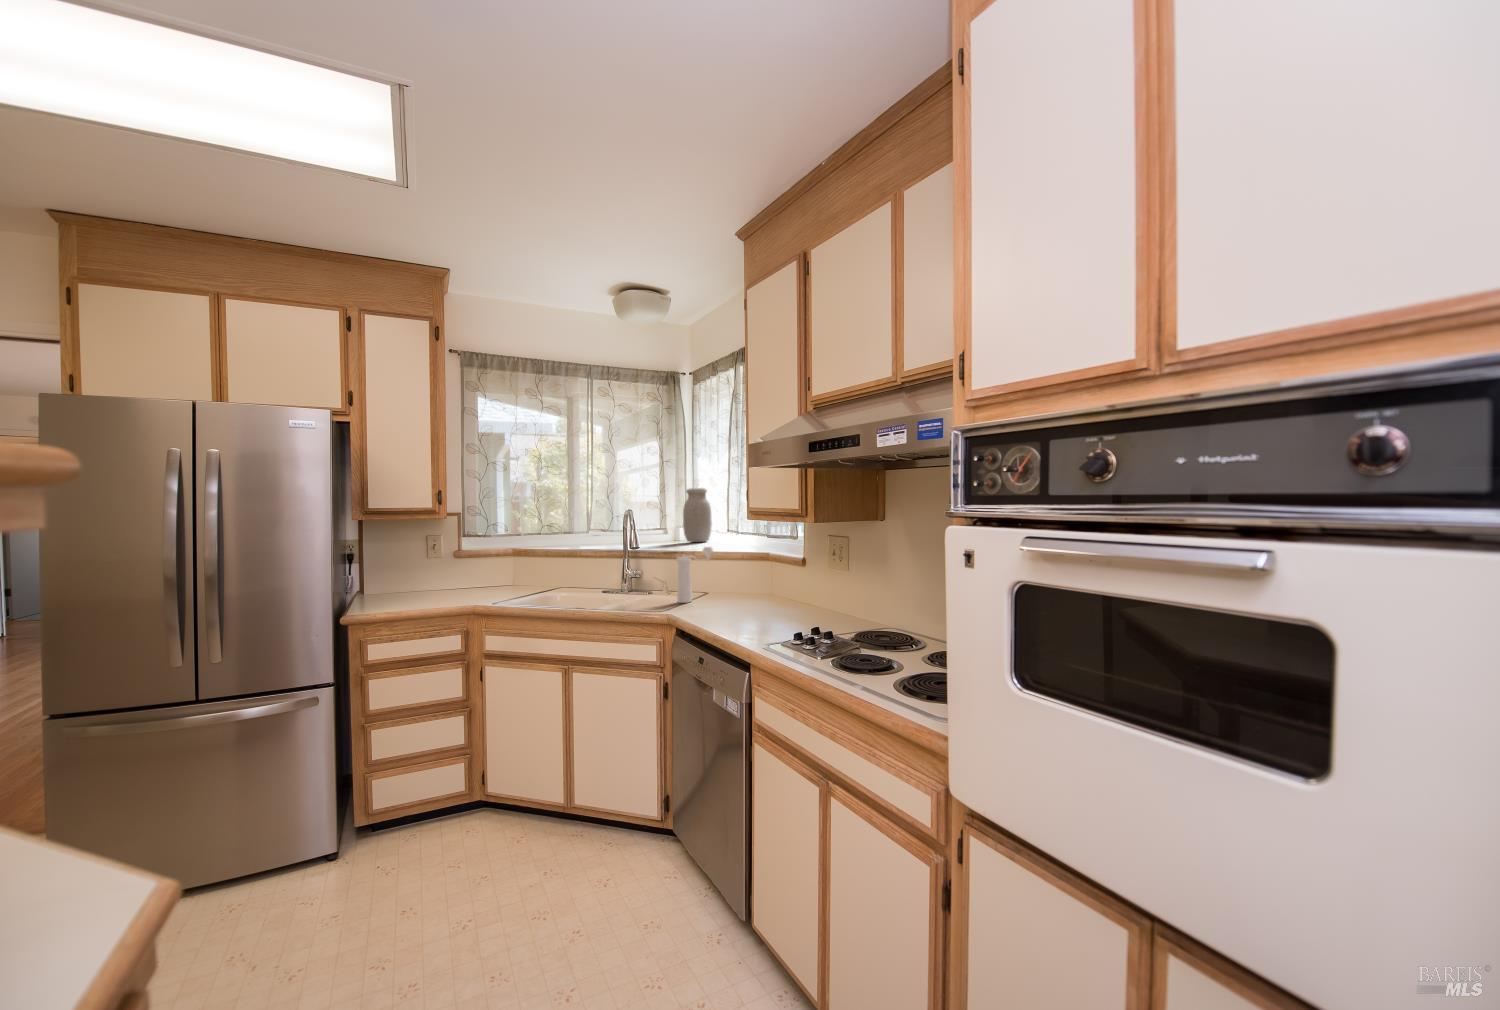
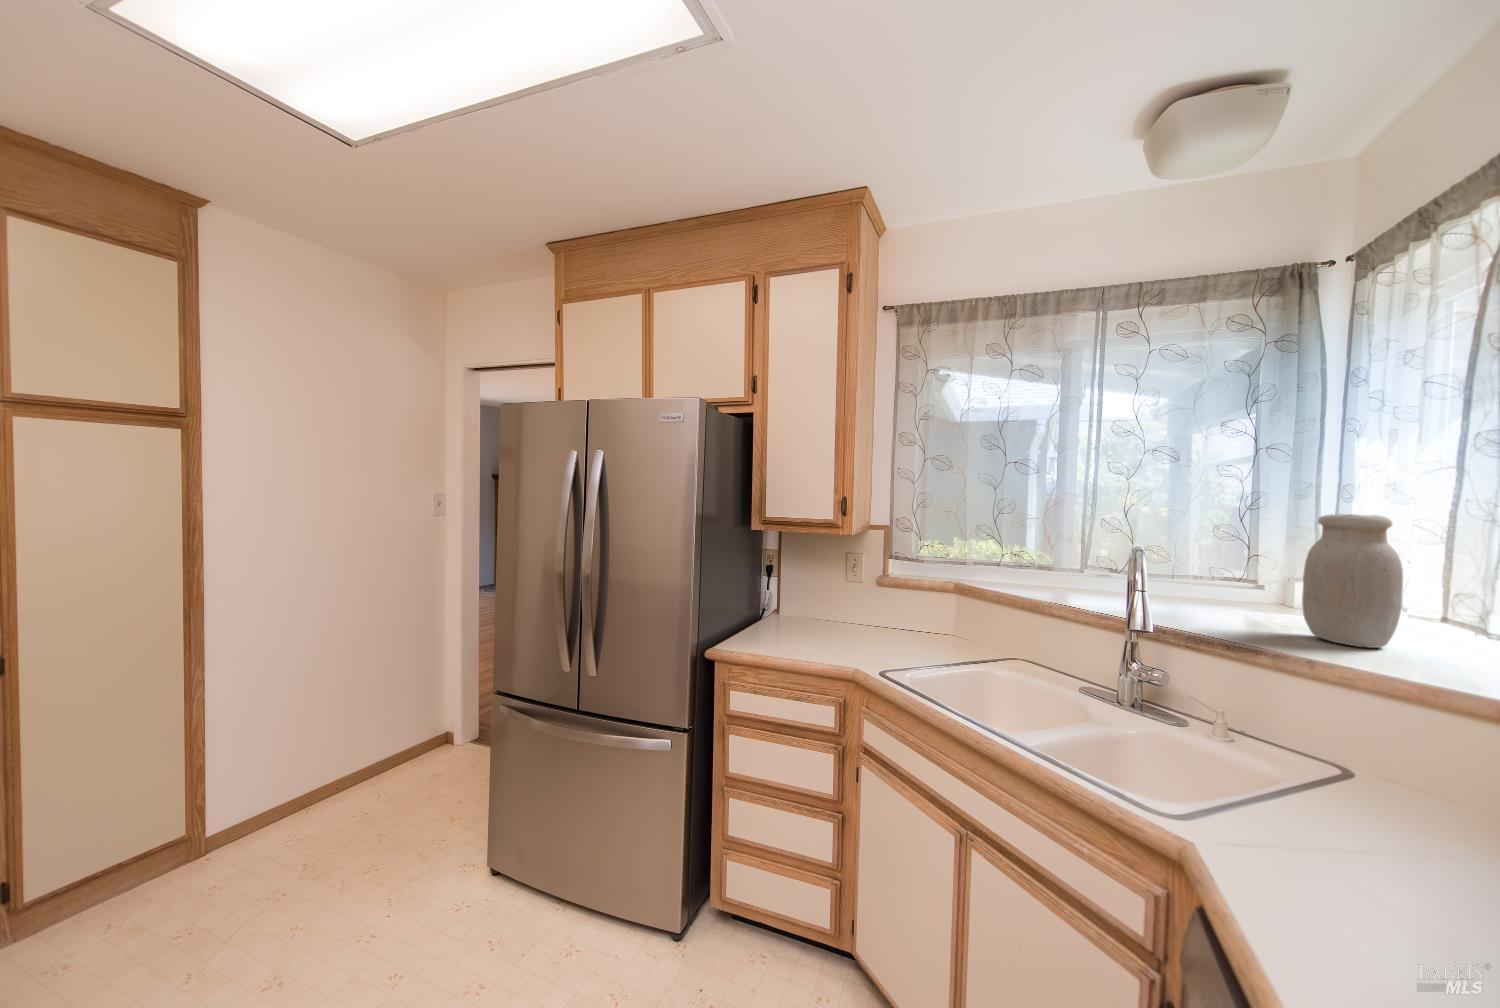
pepper mill: present [677,547,713,603] -> none [1246,726,1419,887]

